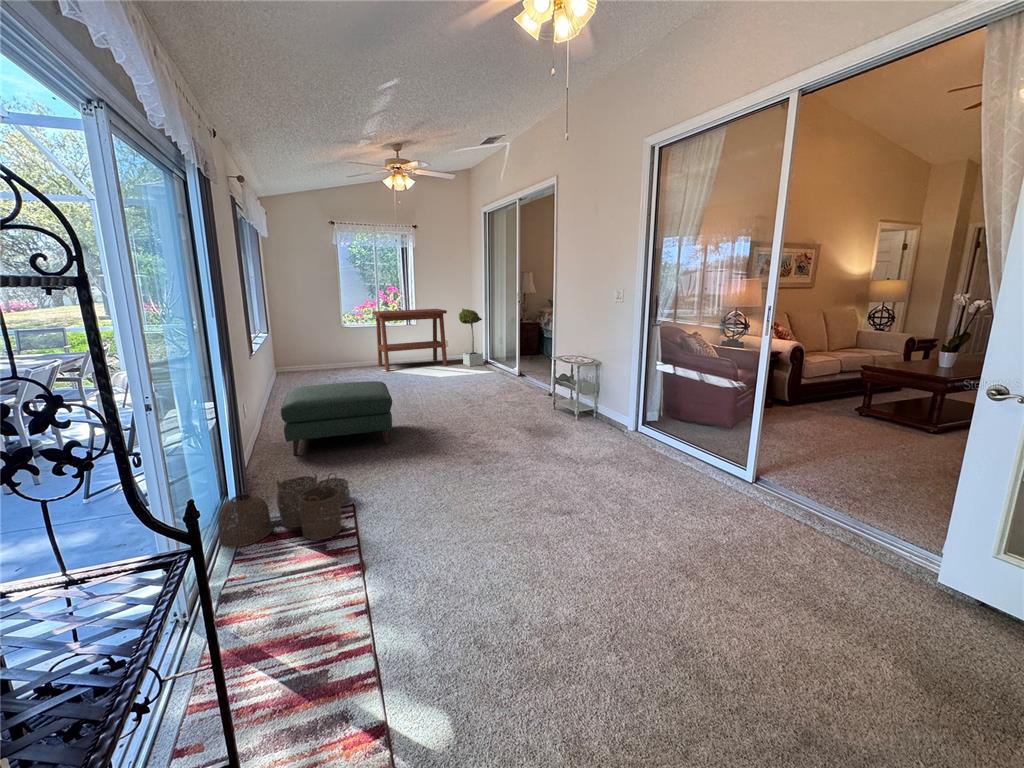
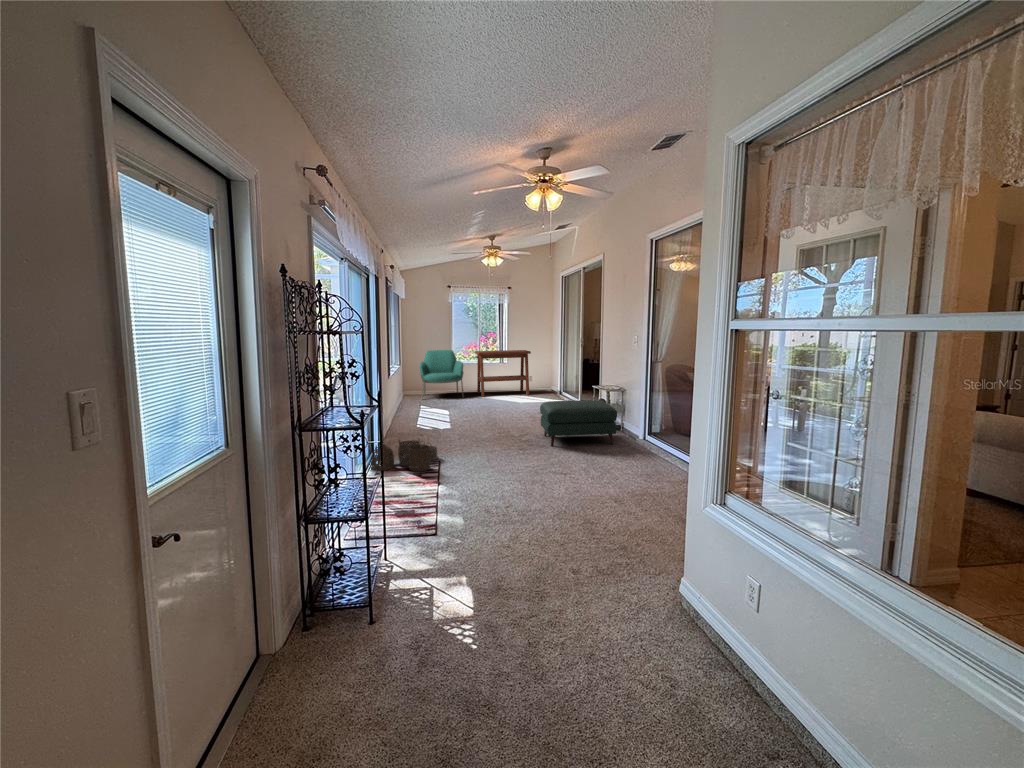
potted tree: present [459,308,483,366] -> none [540,350,559,396]
armchair: none [295,310,362,380] -> present [419,350,464,399]
ottoman: present [281,381,392,455] -> present [540,400,617,446]

